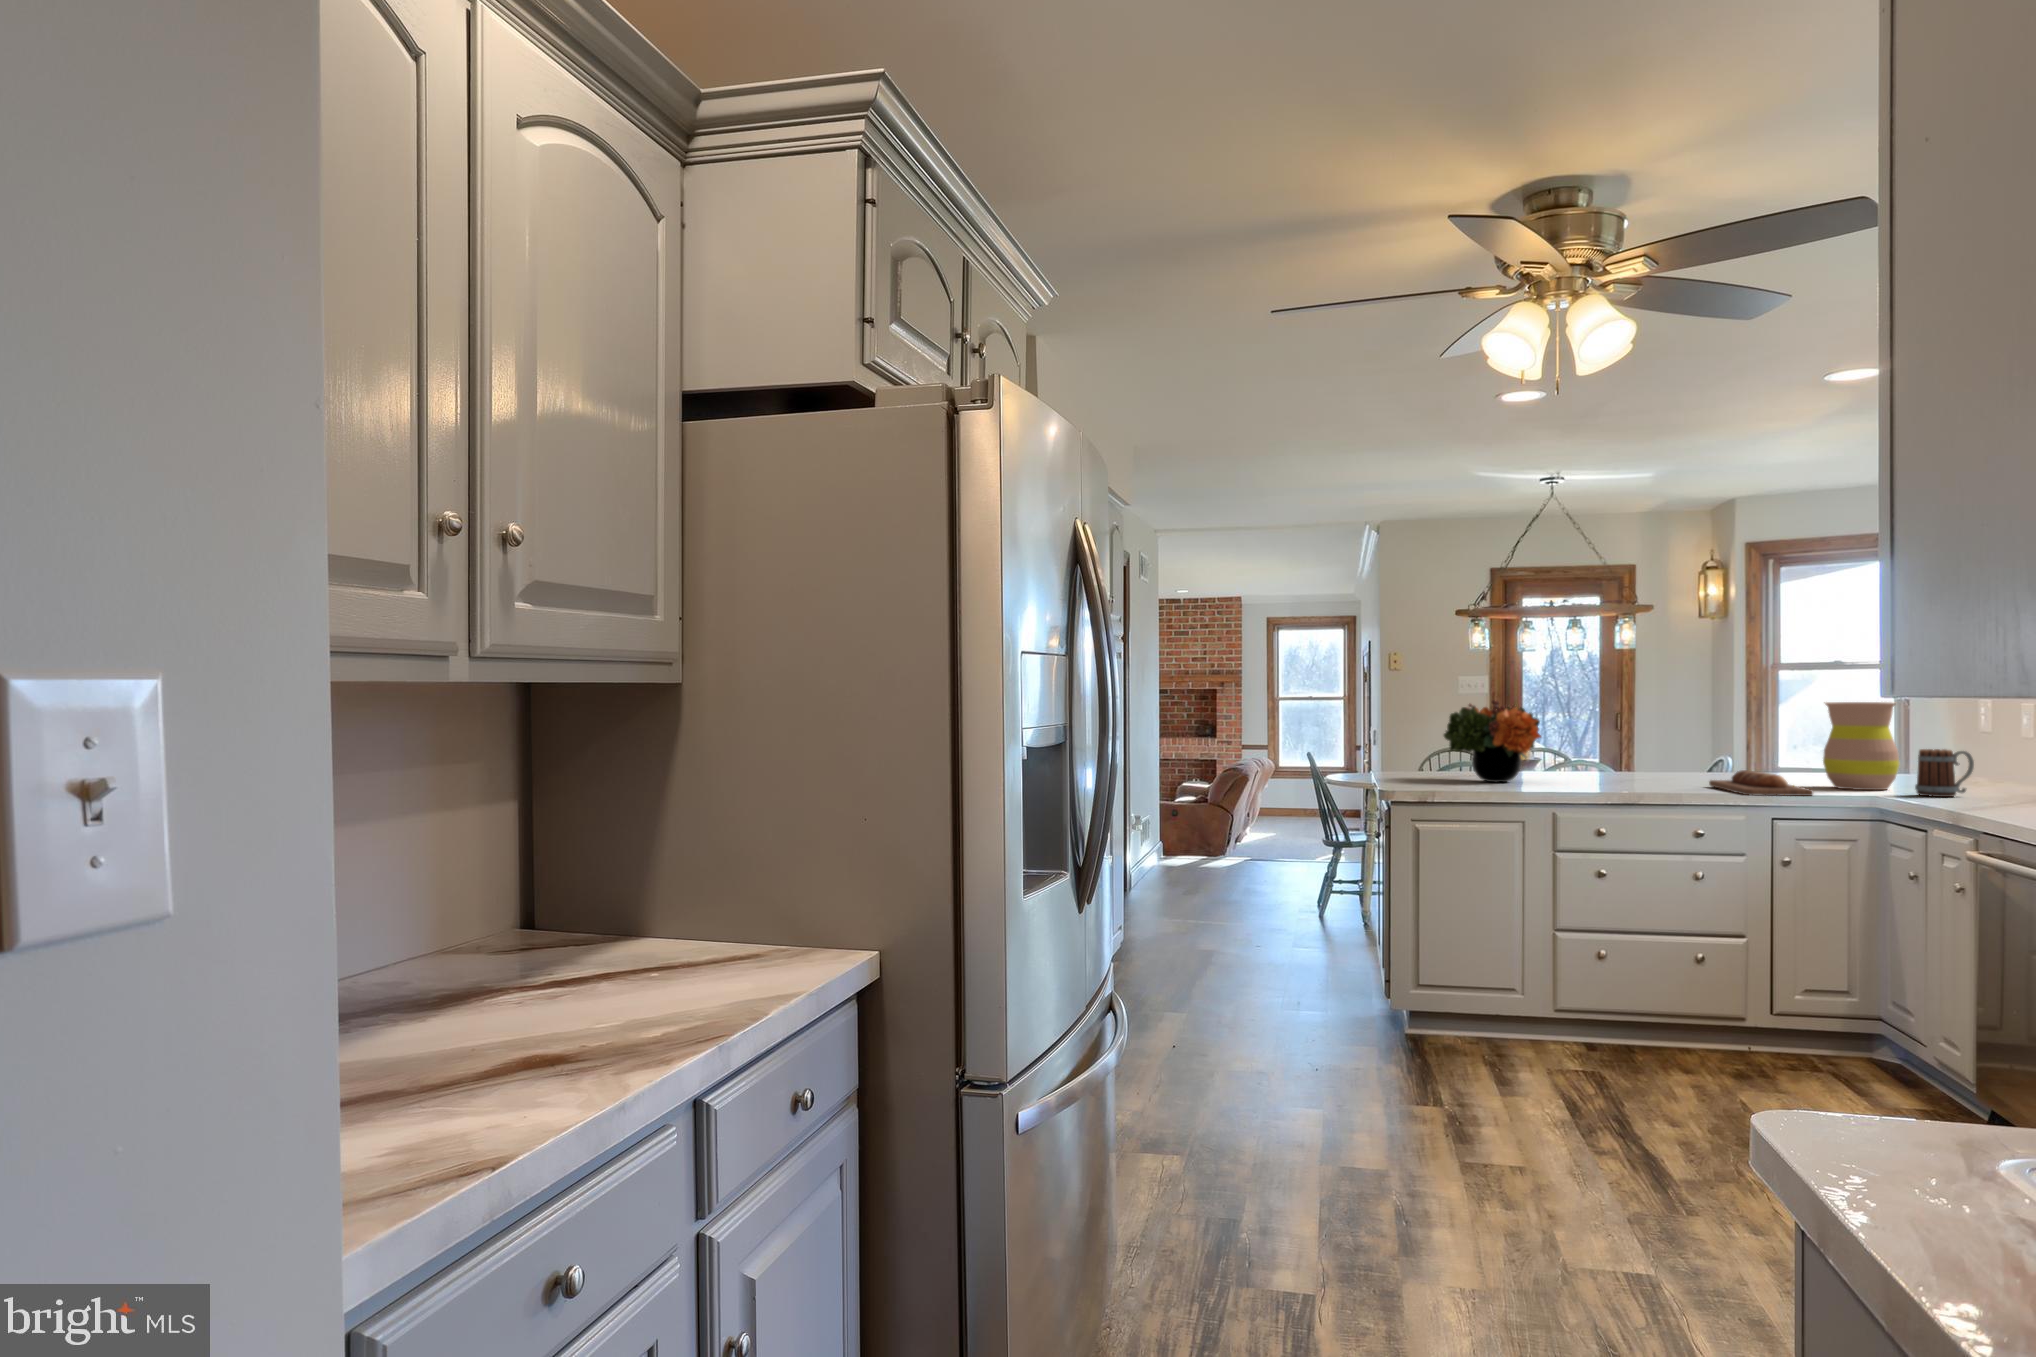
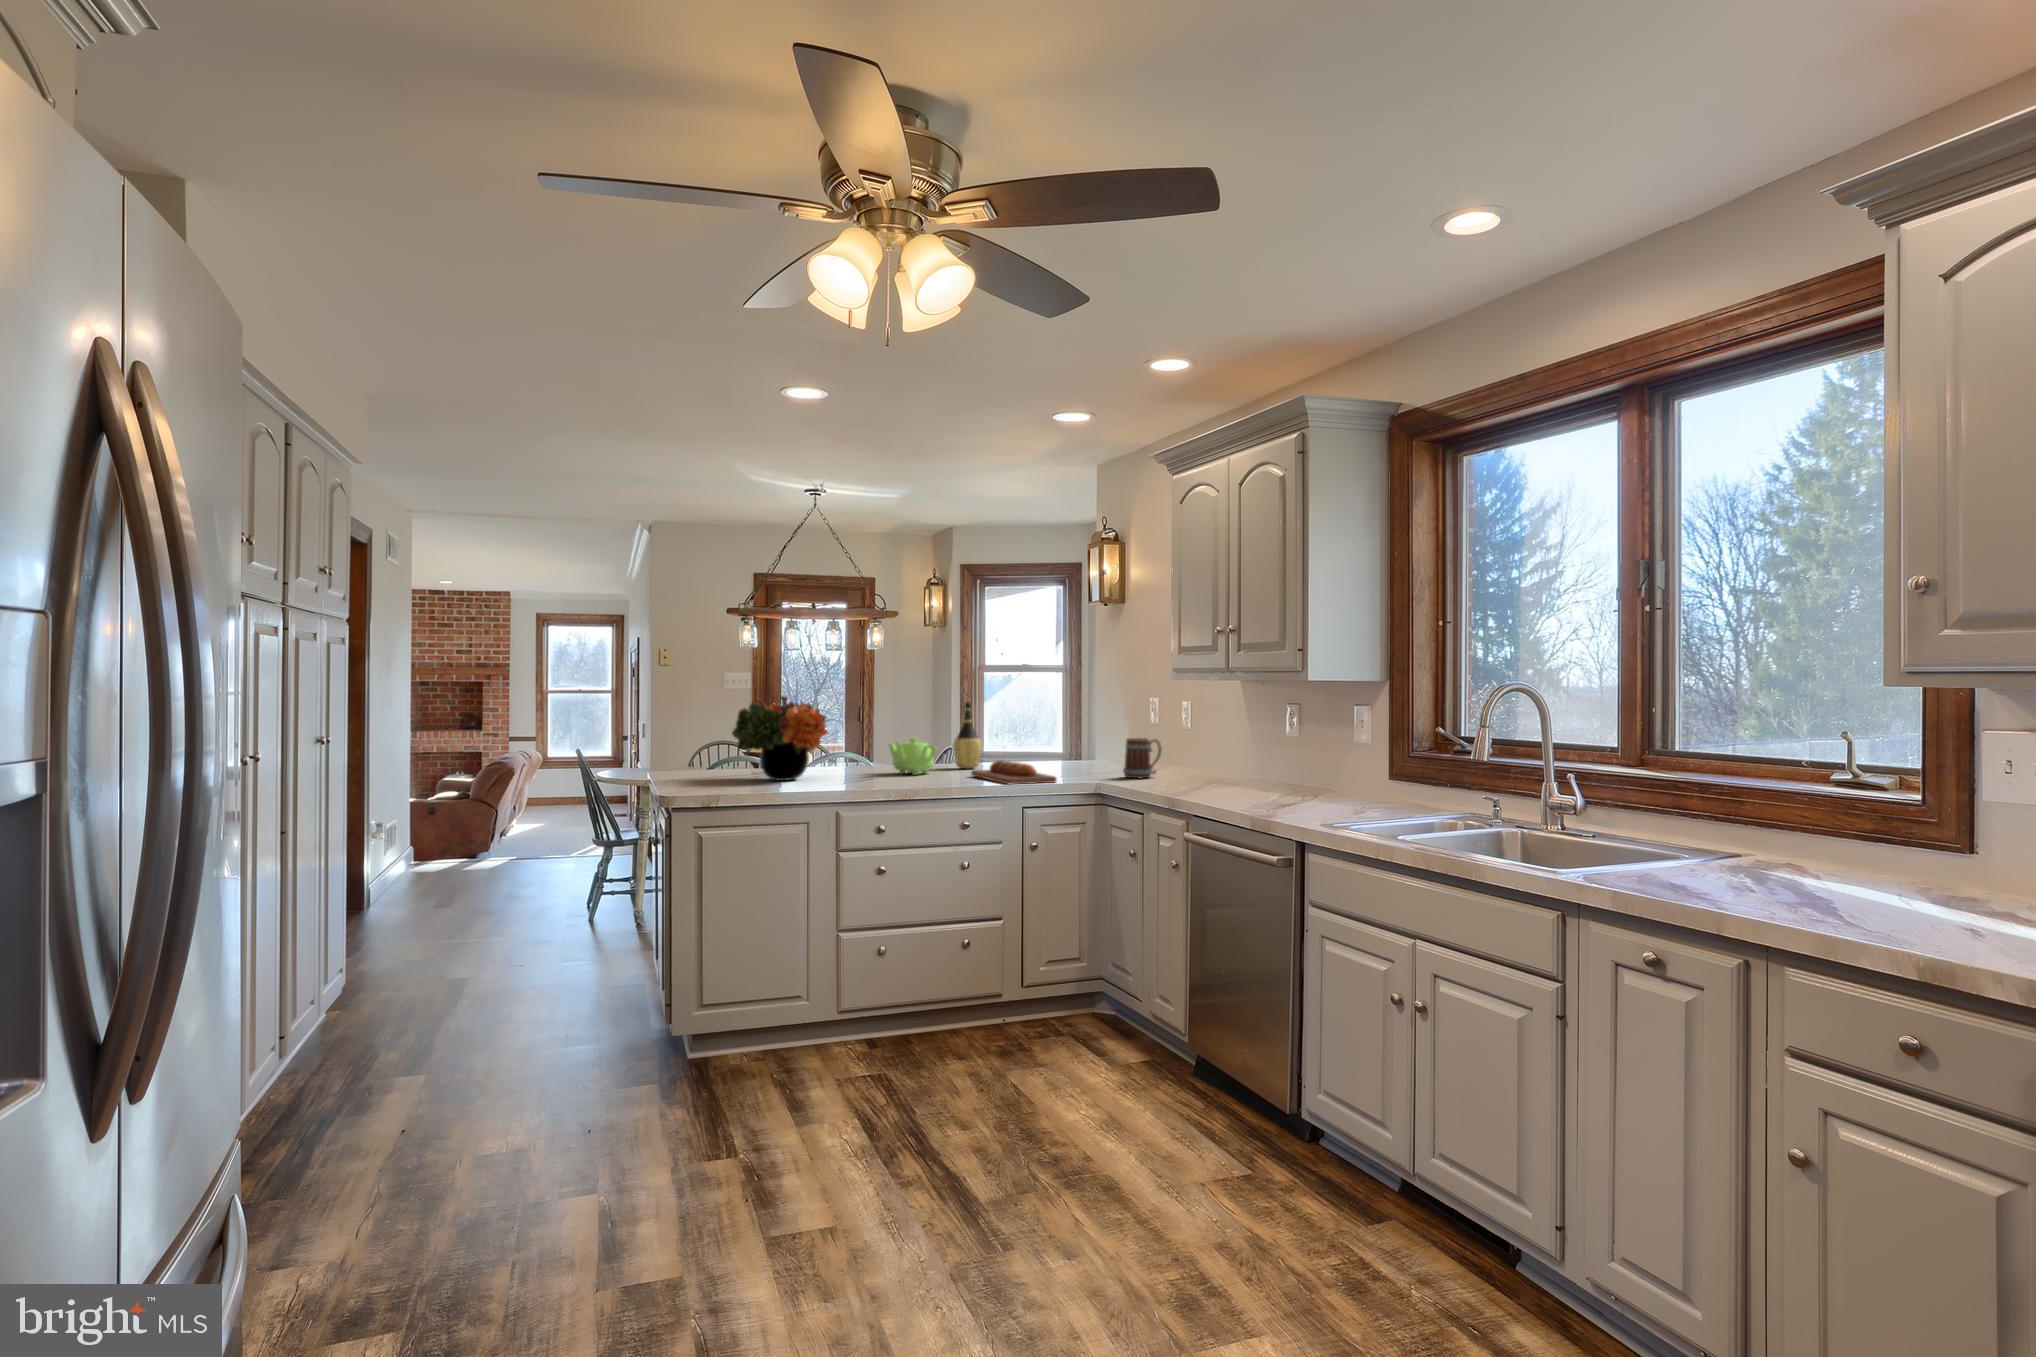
wine bottle: none [1695,702,1731,780] -> present [953,698,982,768]
vase: present [1823,702,1899,790] -> none [1054,698,1107,774]
teapot: none [1613,744,1668,783] -> present [889,738,937,775]

